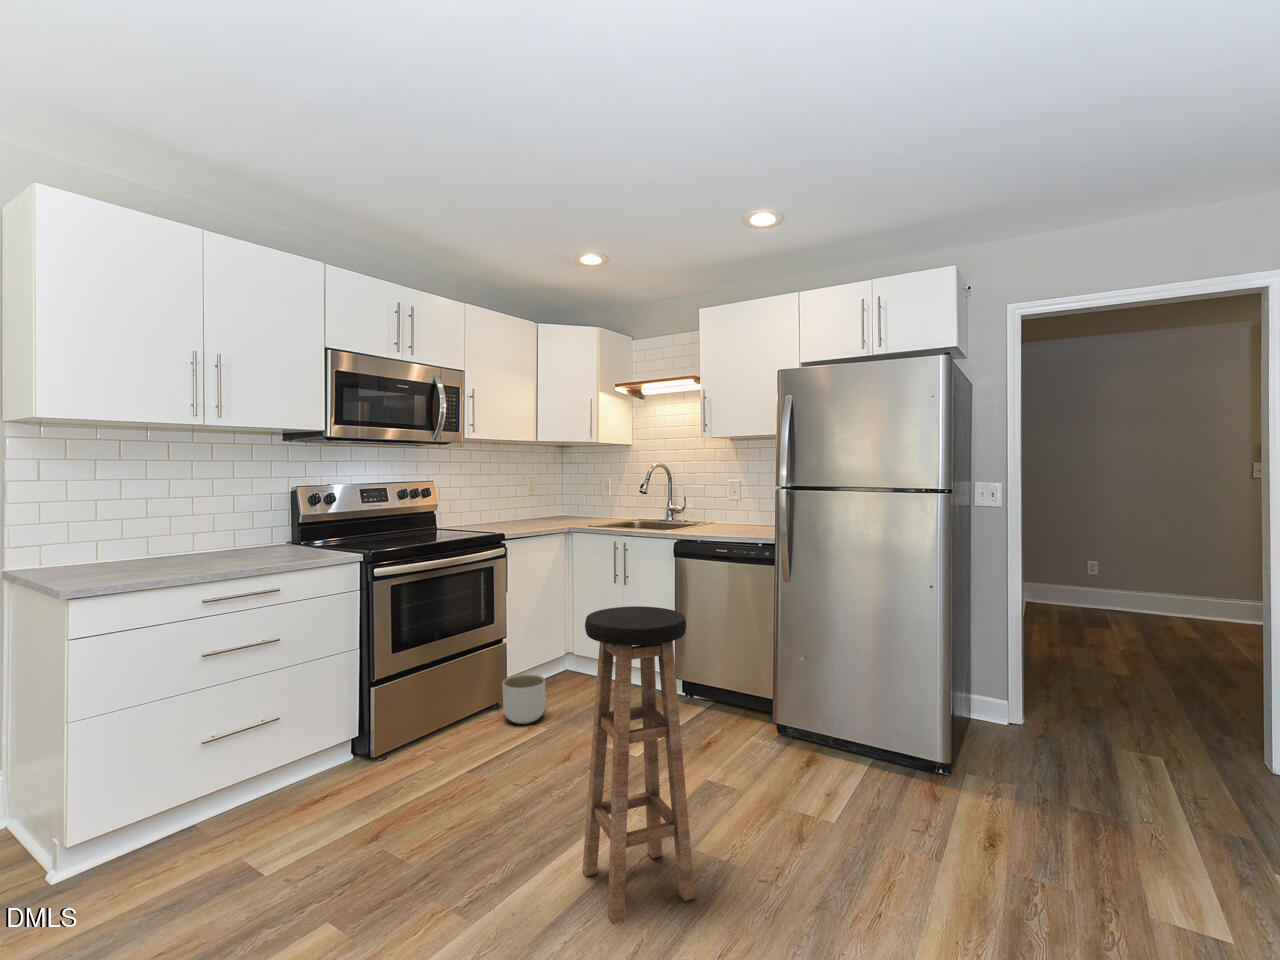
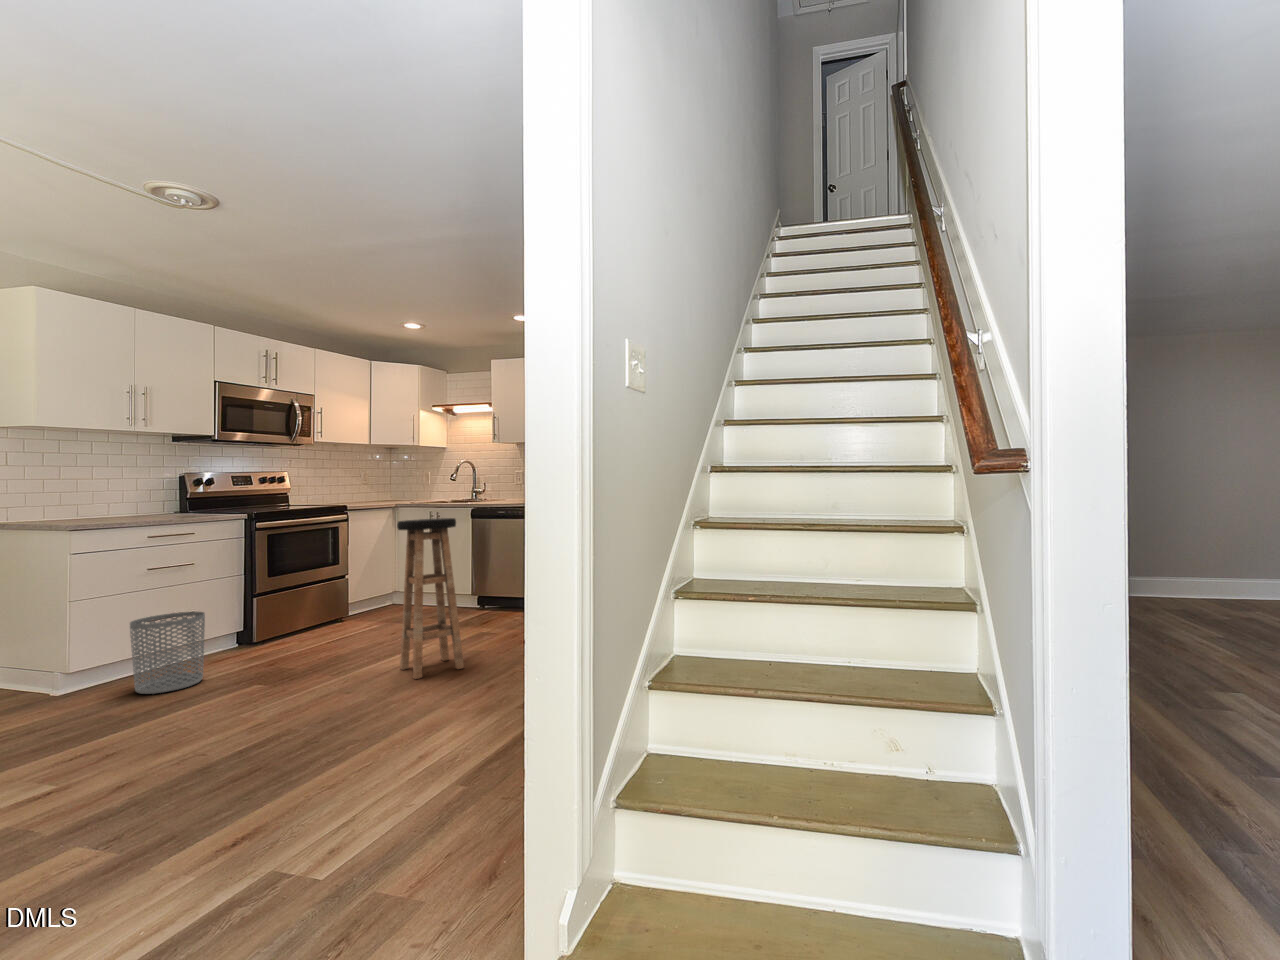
planter: present [502,674,546,724] -> none [348,599,380,629]
waste bin: none [192,720,298,865] -> present [130,612,205,694]

